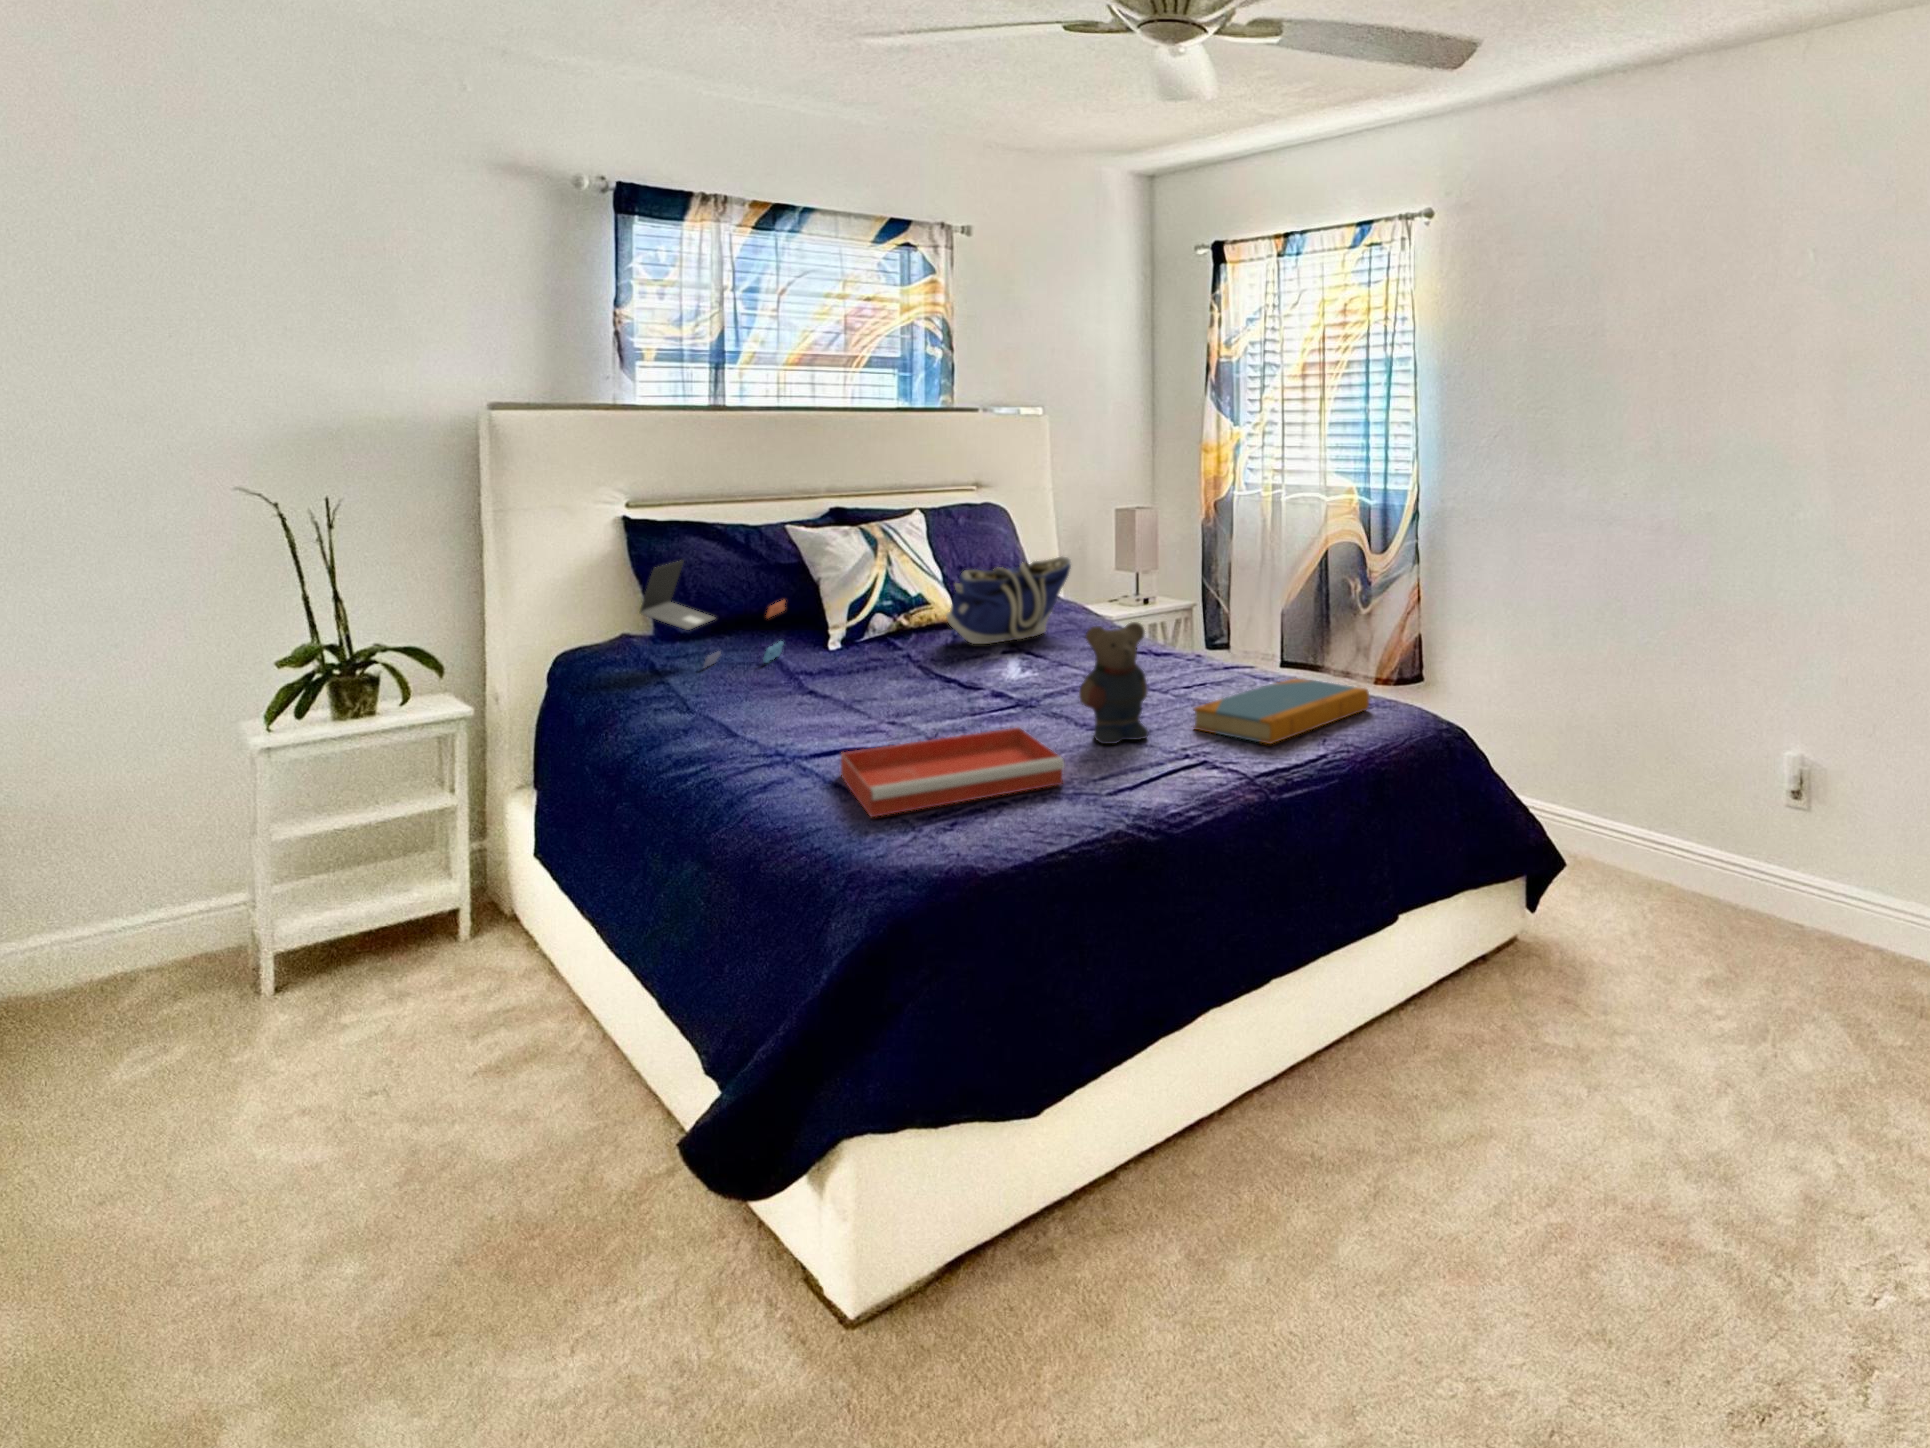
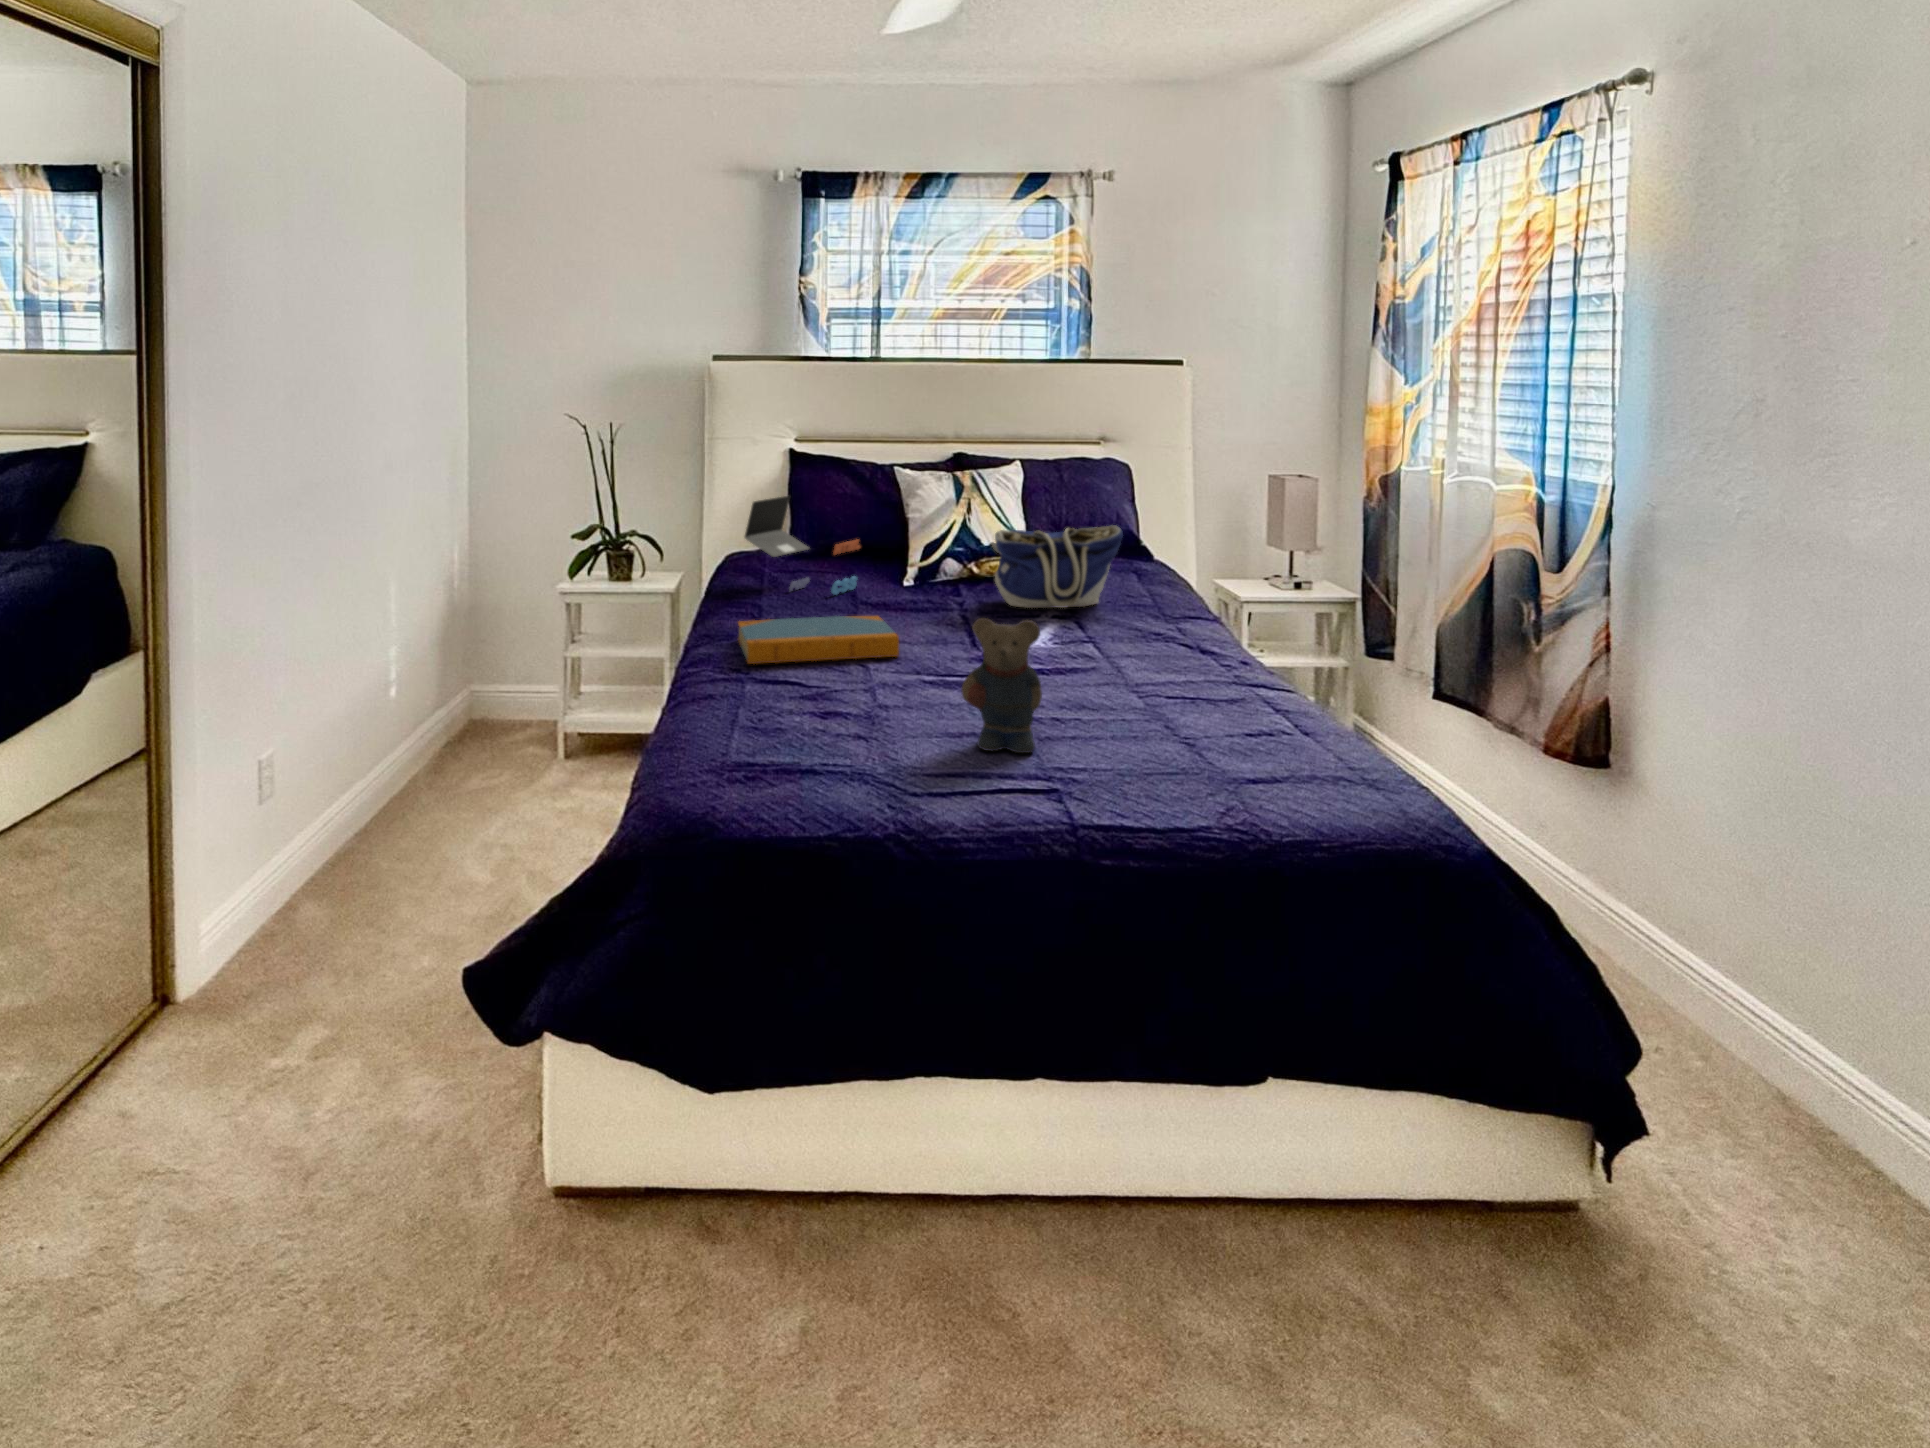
book: present [1194,679,1369,744] -> present [738,616,899,664]
tray: present [841,728,1064,817] -> none [700,699,906,784]

